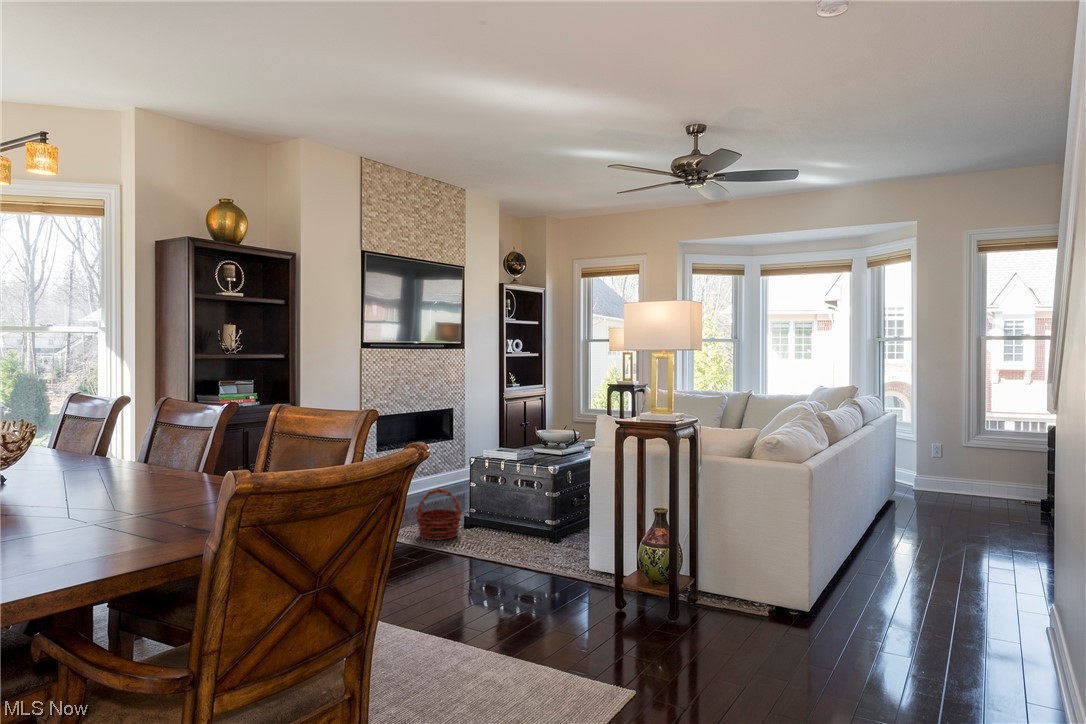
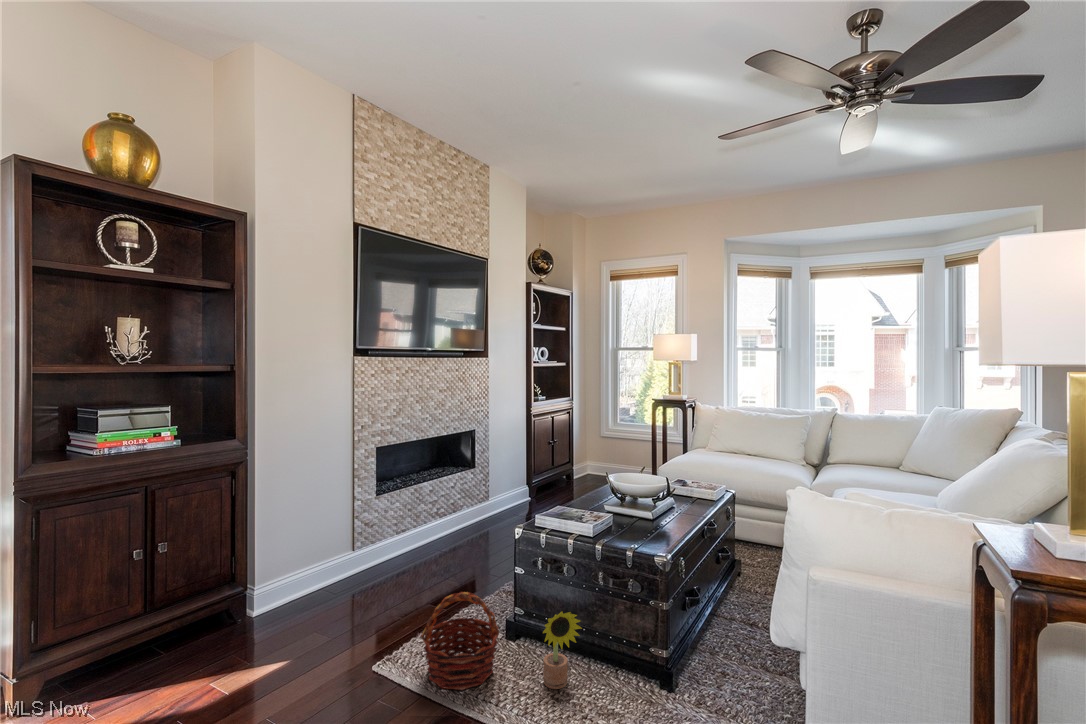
decorative plant: none [484,494,509,541] -> present [543,612,582,689]

